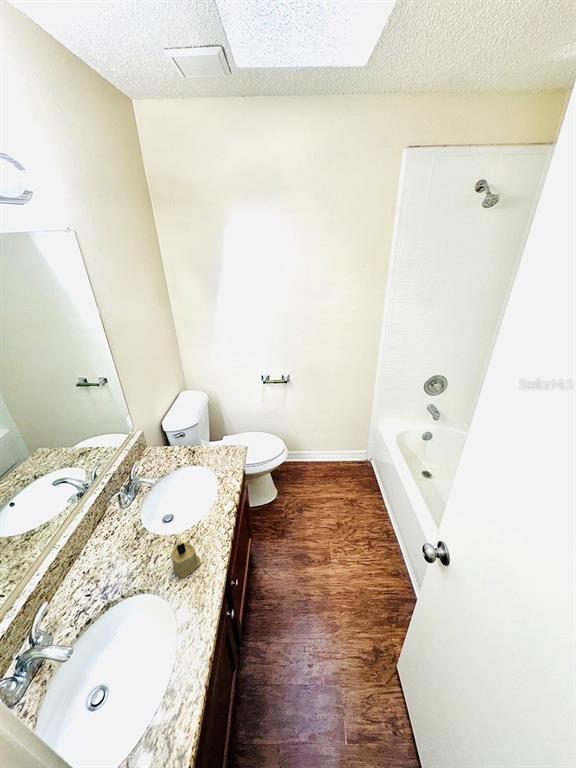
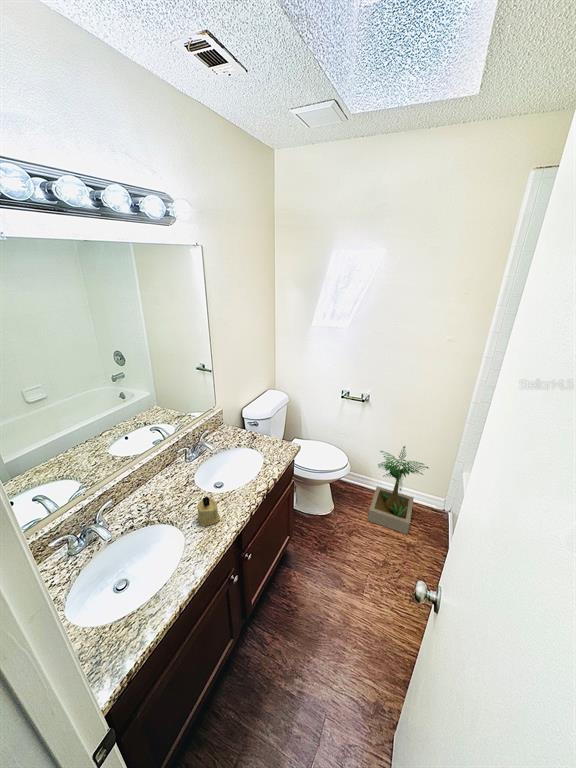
potted plant: none [307,415,359,493] -> present [368,446,428,534]

